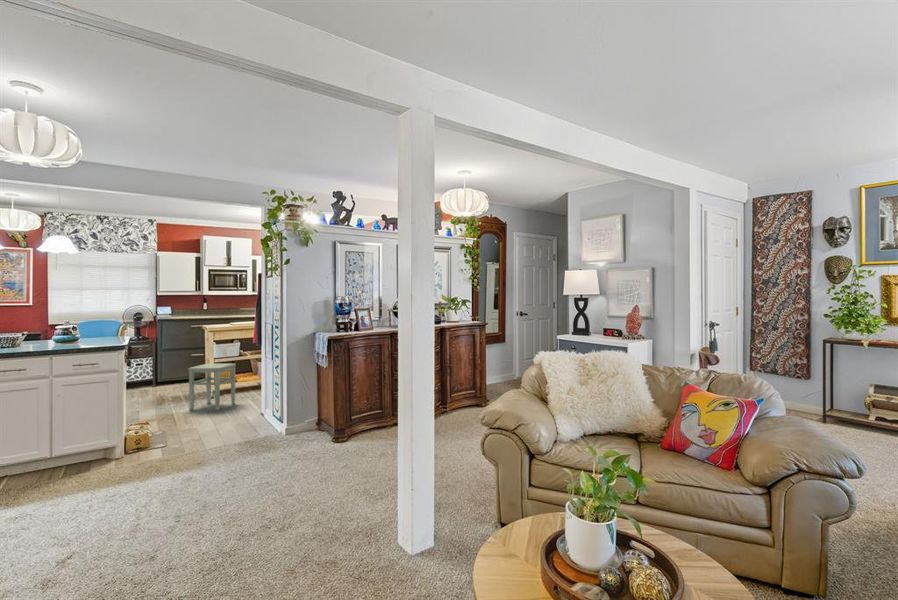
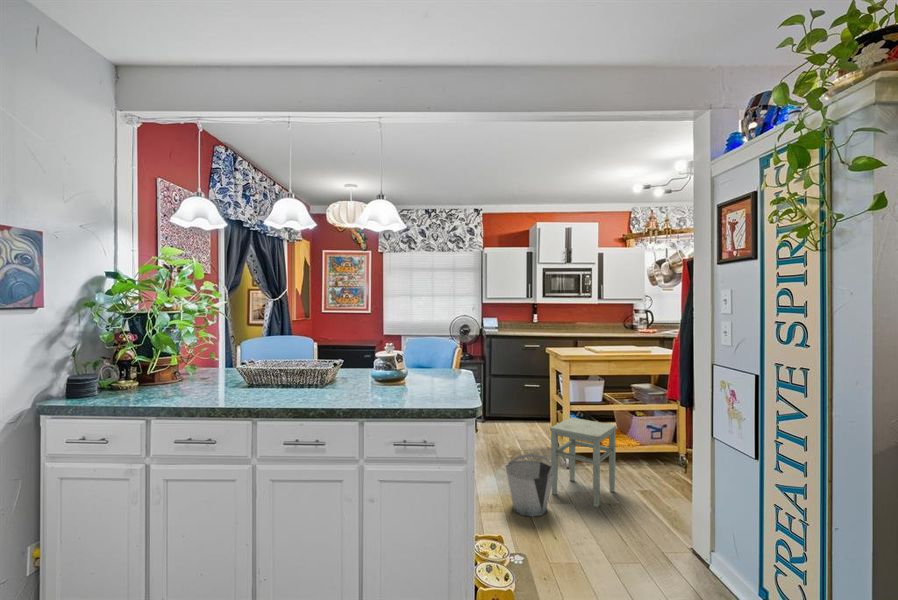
bucket: none [151,385,186,420] -> present [506,454,554,517]

